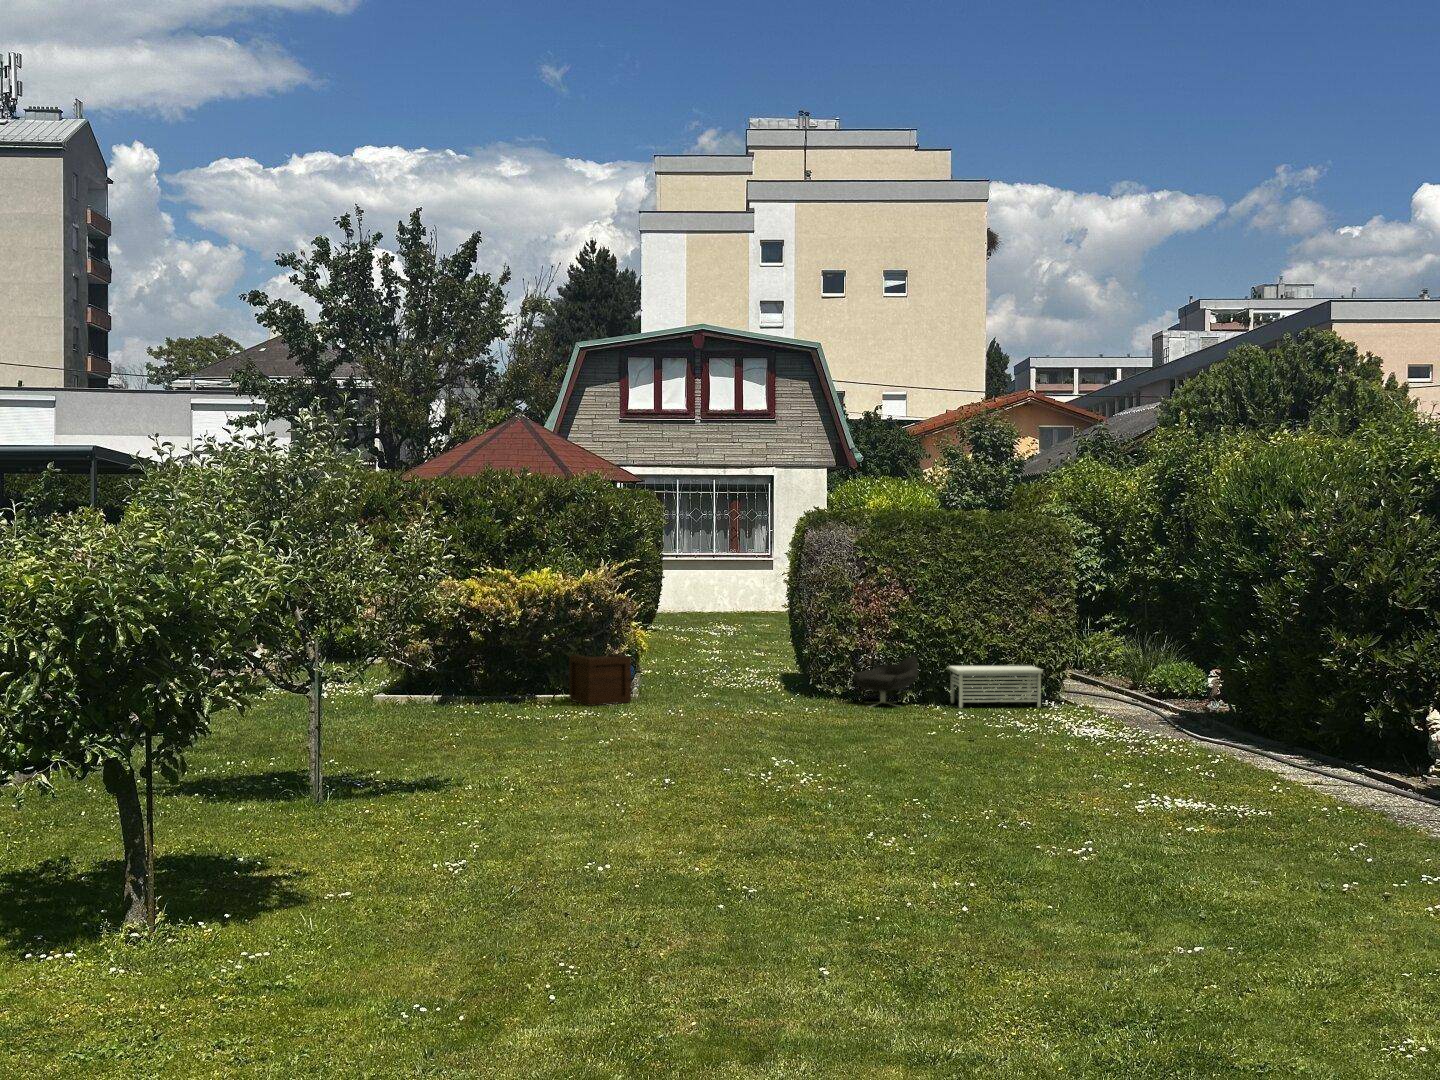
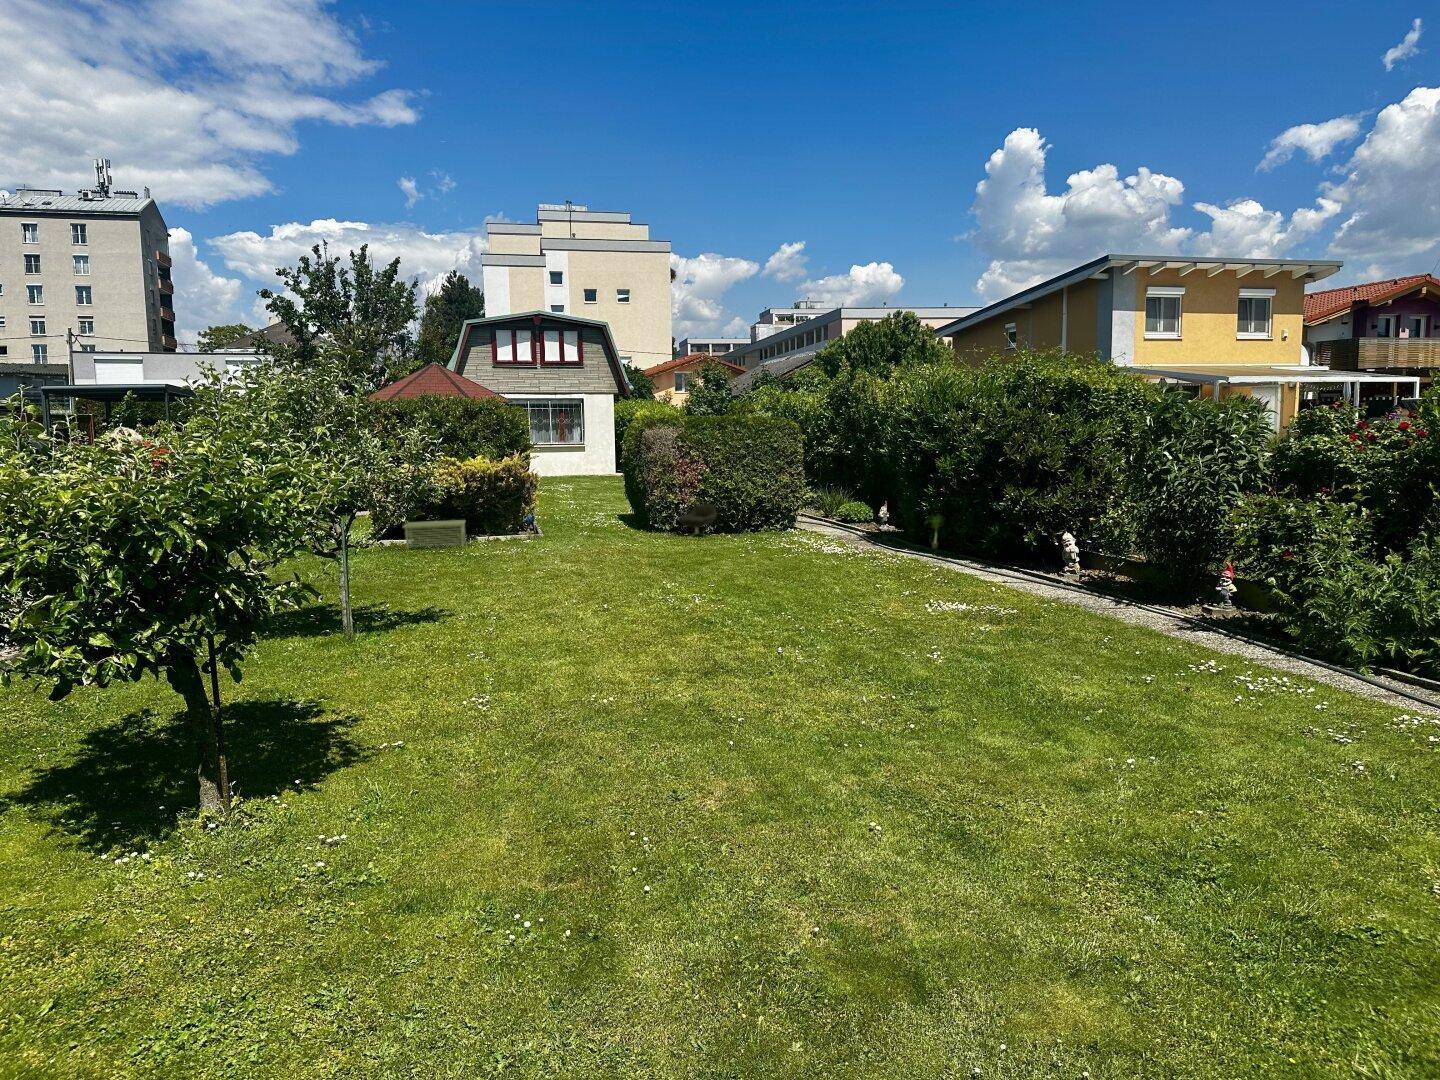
wooden crate: present [569,654,631,706] -> none [497,511,541,546]
storage bench: present [948,666,1043,708] -> present [403,520,466,550]
potted plant: none [1258,679,1305,746] -> present [931,516,940,548]

